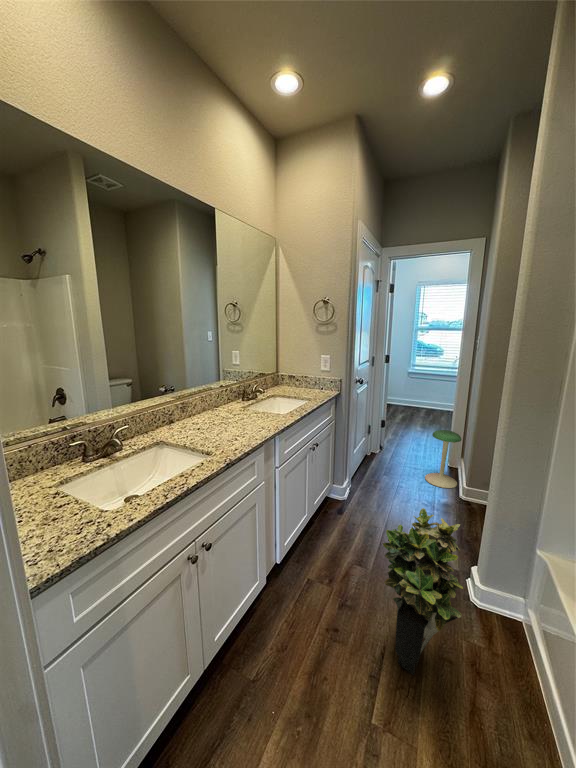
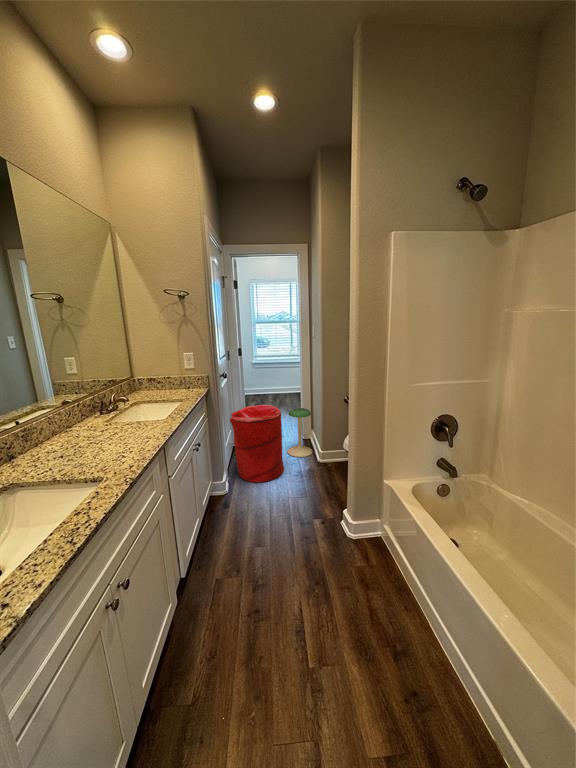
laundry hamper: none [361,417,420,503] -> present [230,405,284,482]
potted plant: present [383,508,463,675] -> none [287,474,355,612]

